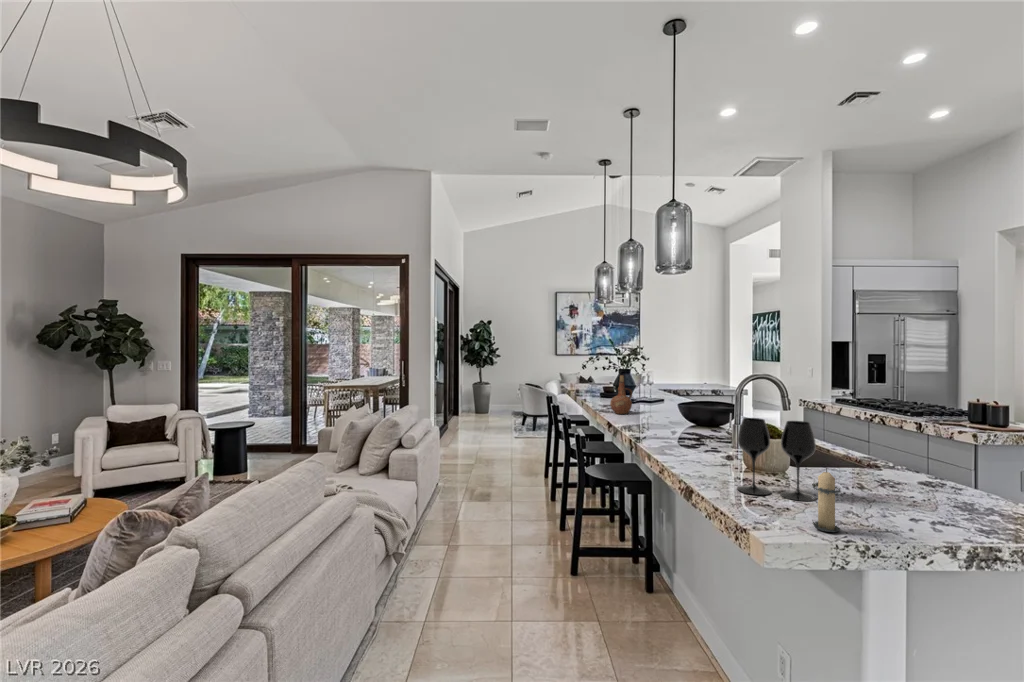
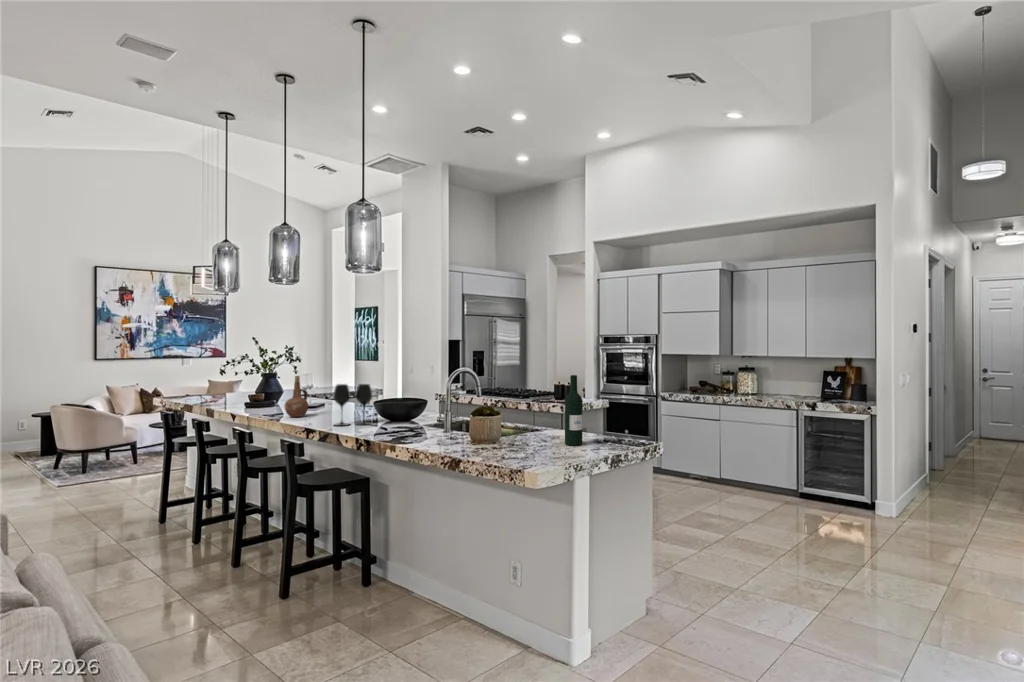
wine bottle: none [885,395,919,504] -> present [565,375,582,446]
wine glass: present [737,418,816,501] -> present [333,384,372,426]
candle: present [812,468,841,532] -> none [546,423,566,465]

